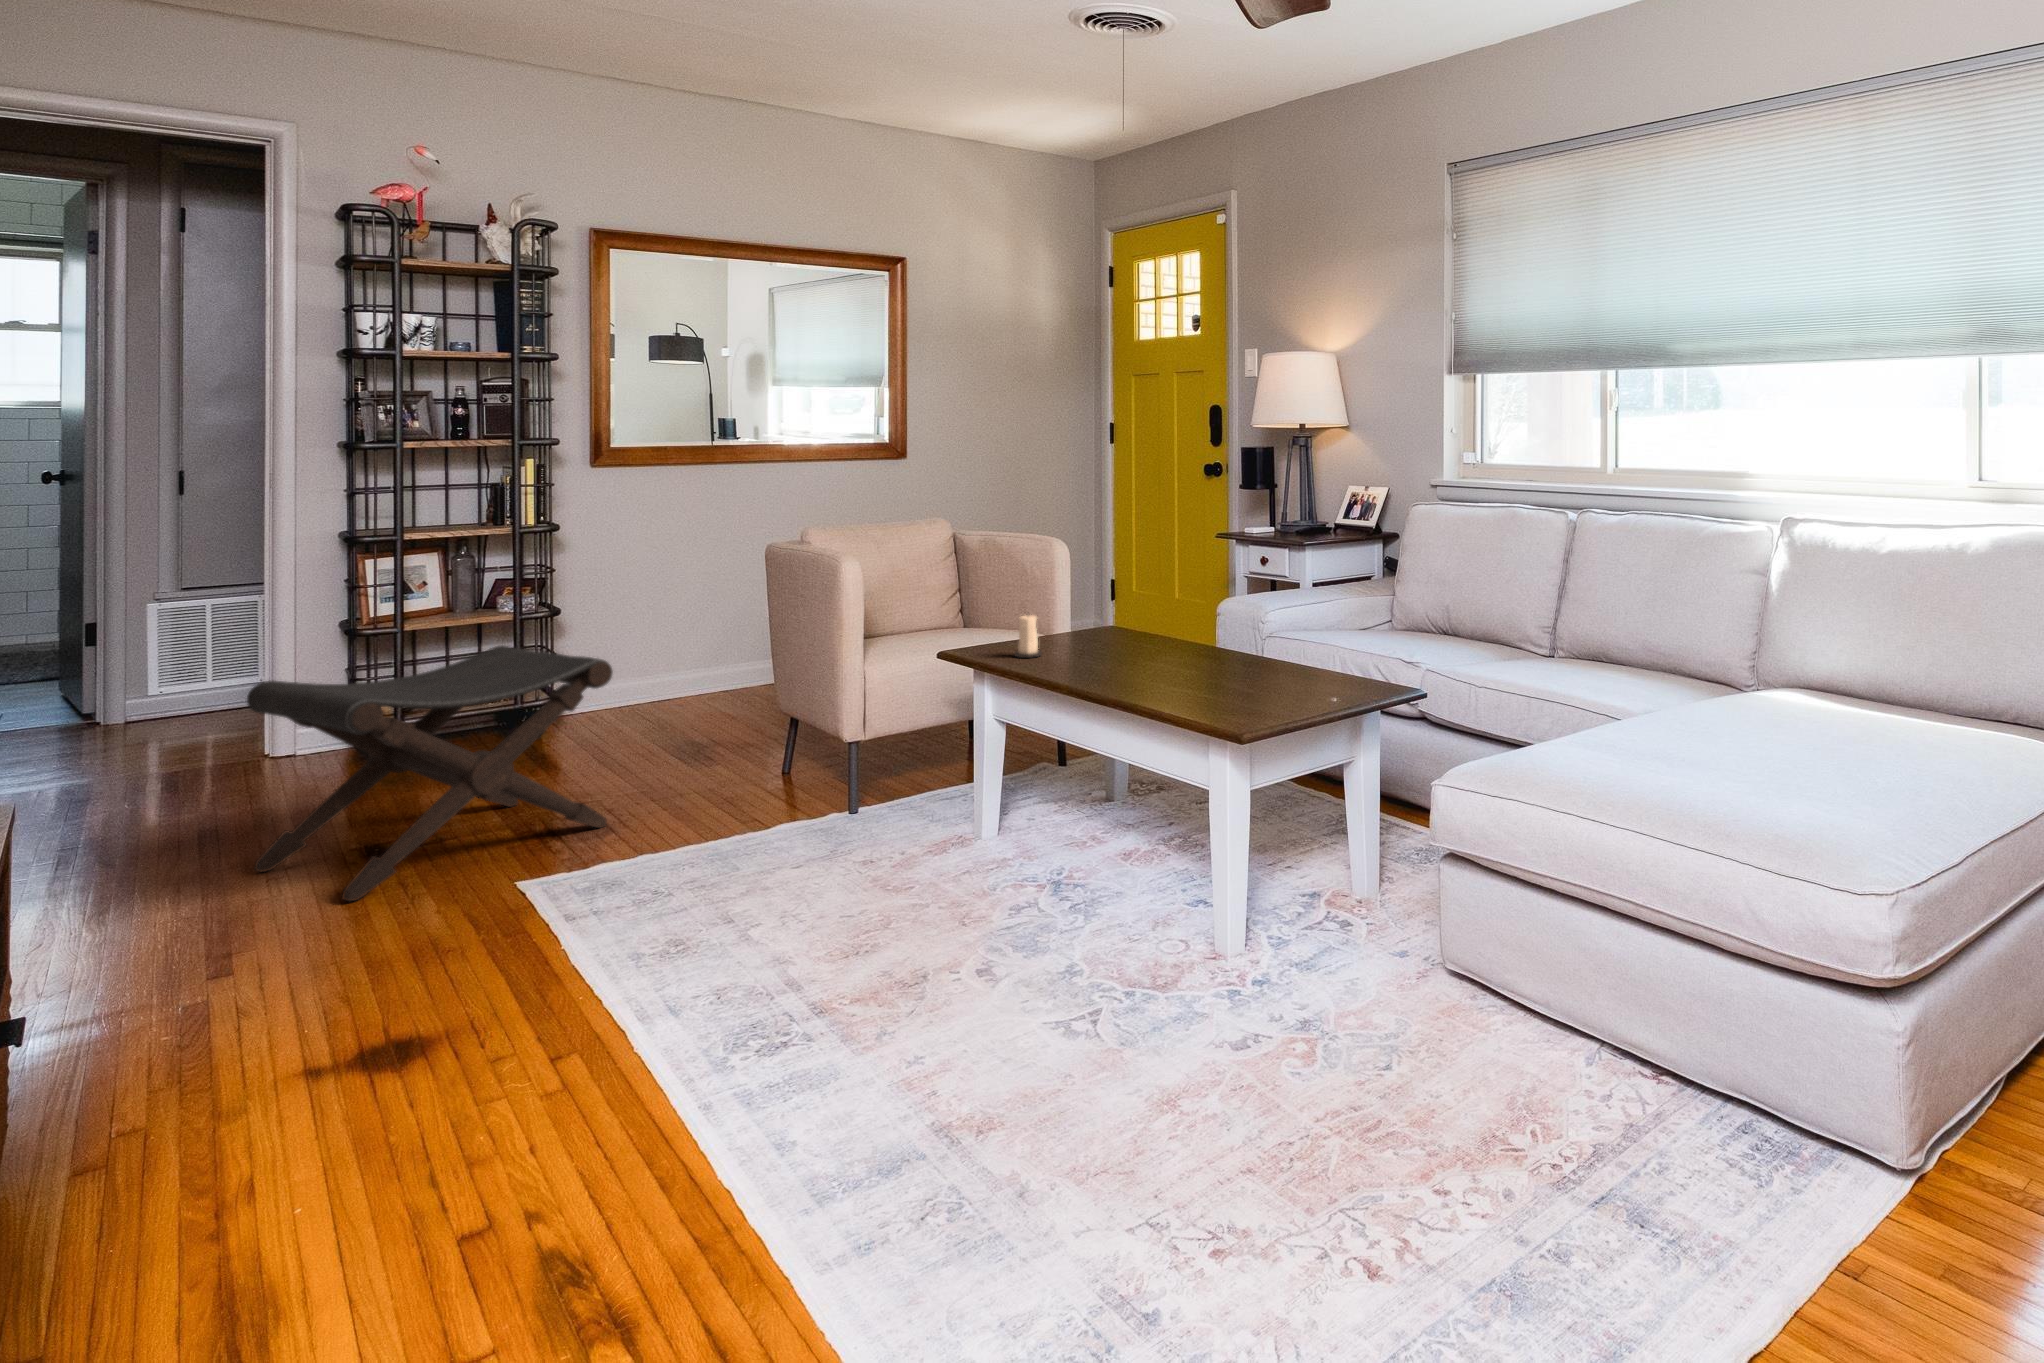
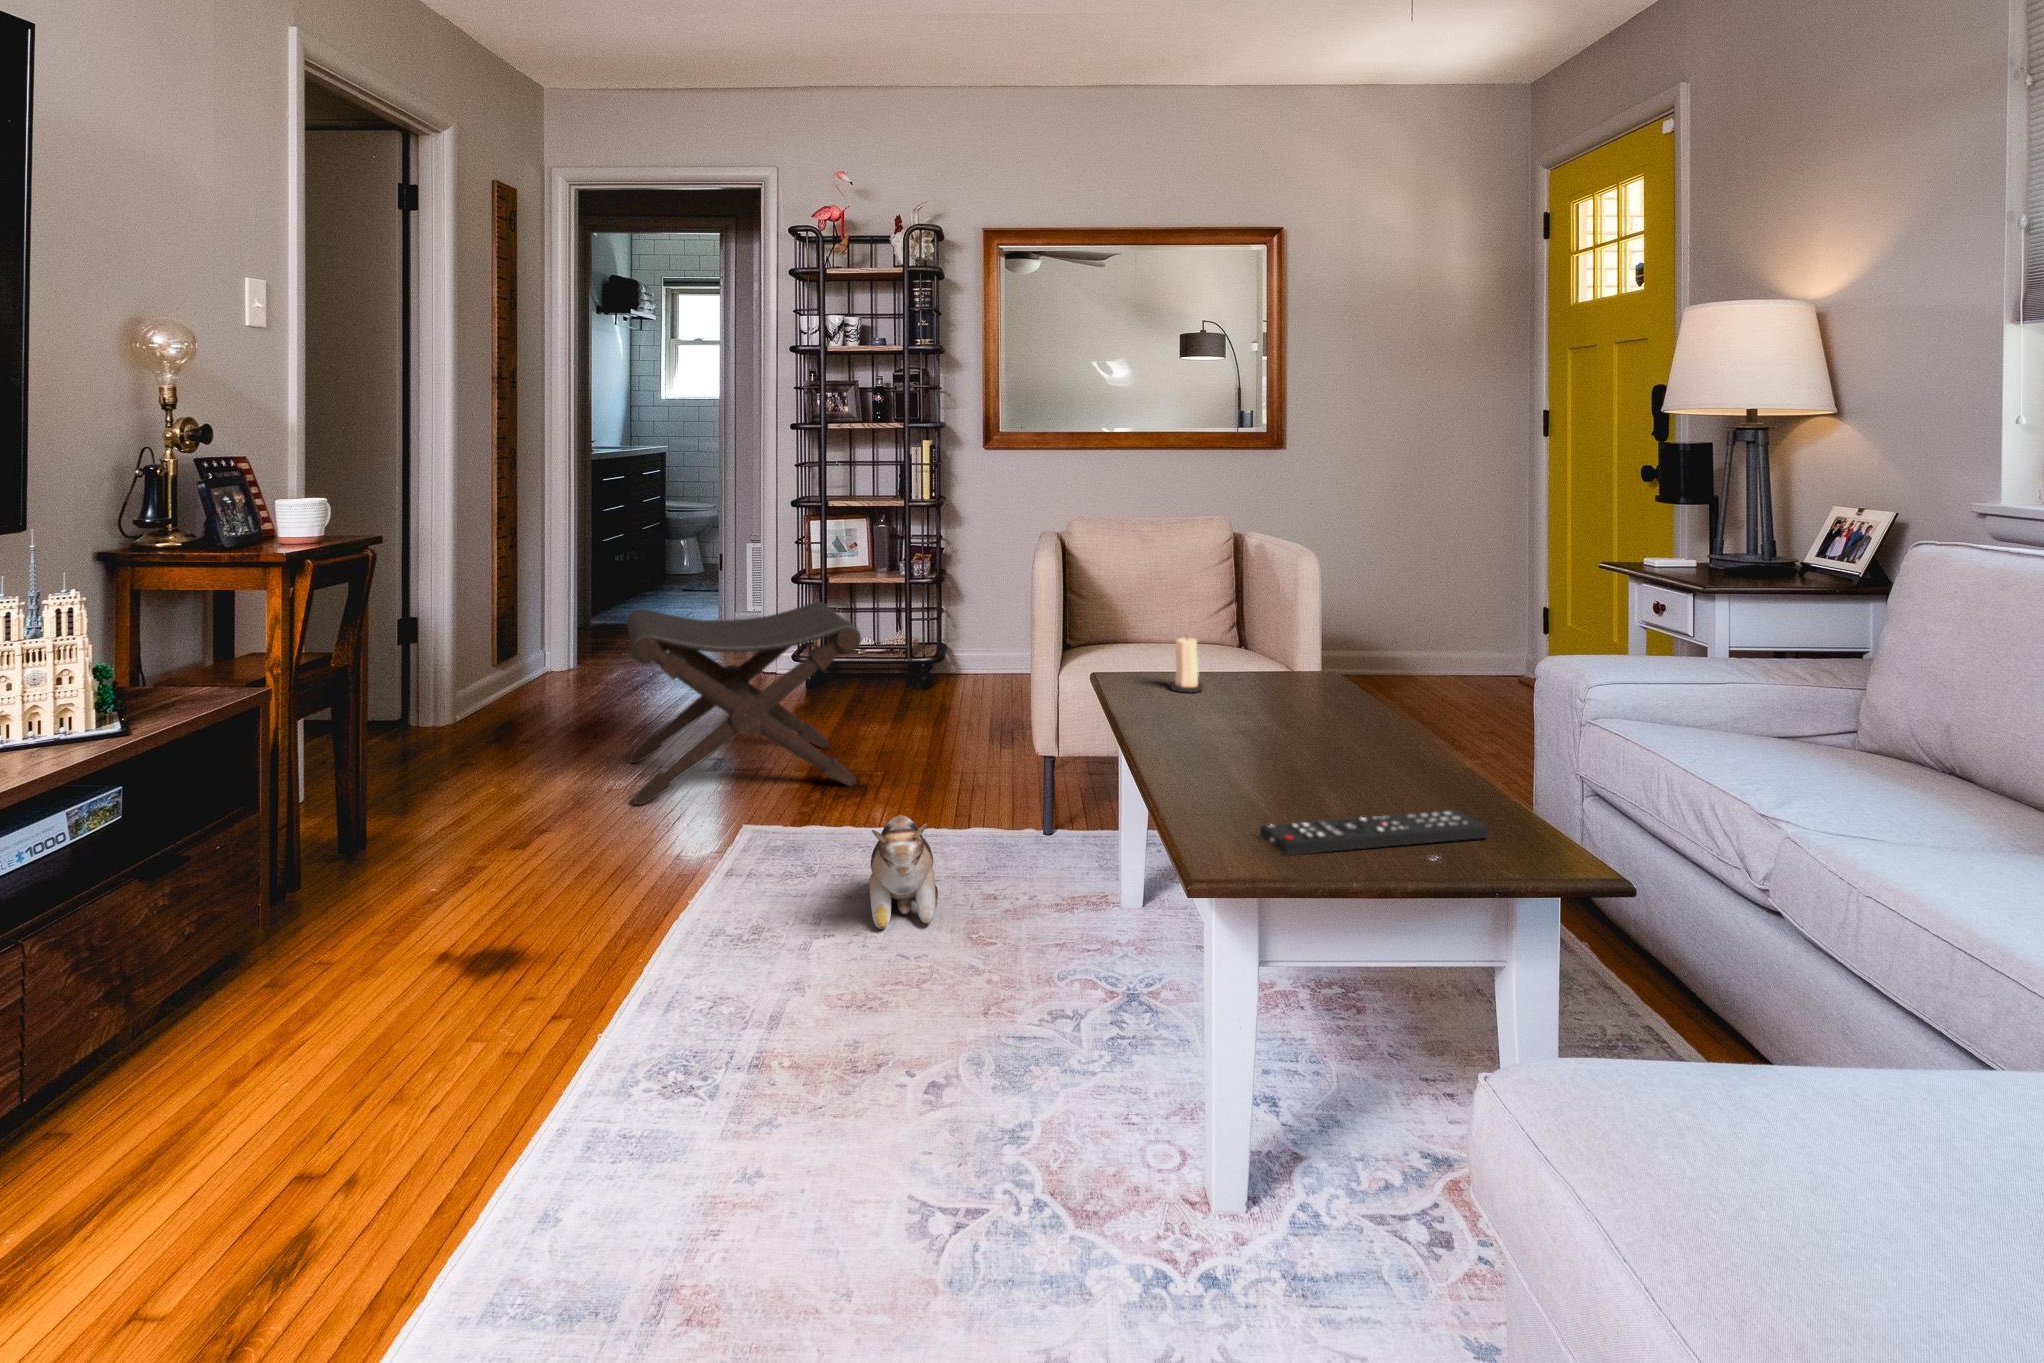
remote control: none [1223,683,1328,720] -> present [1260,810,1489,855]
plush toy: none [759,798,859,907] -> present [870,815,938,929]

